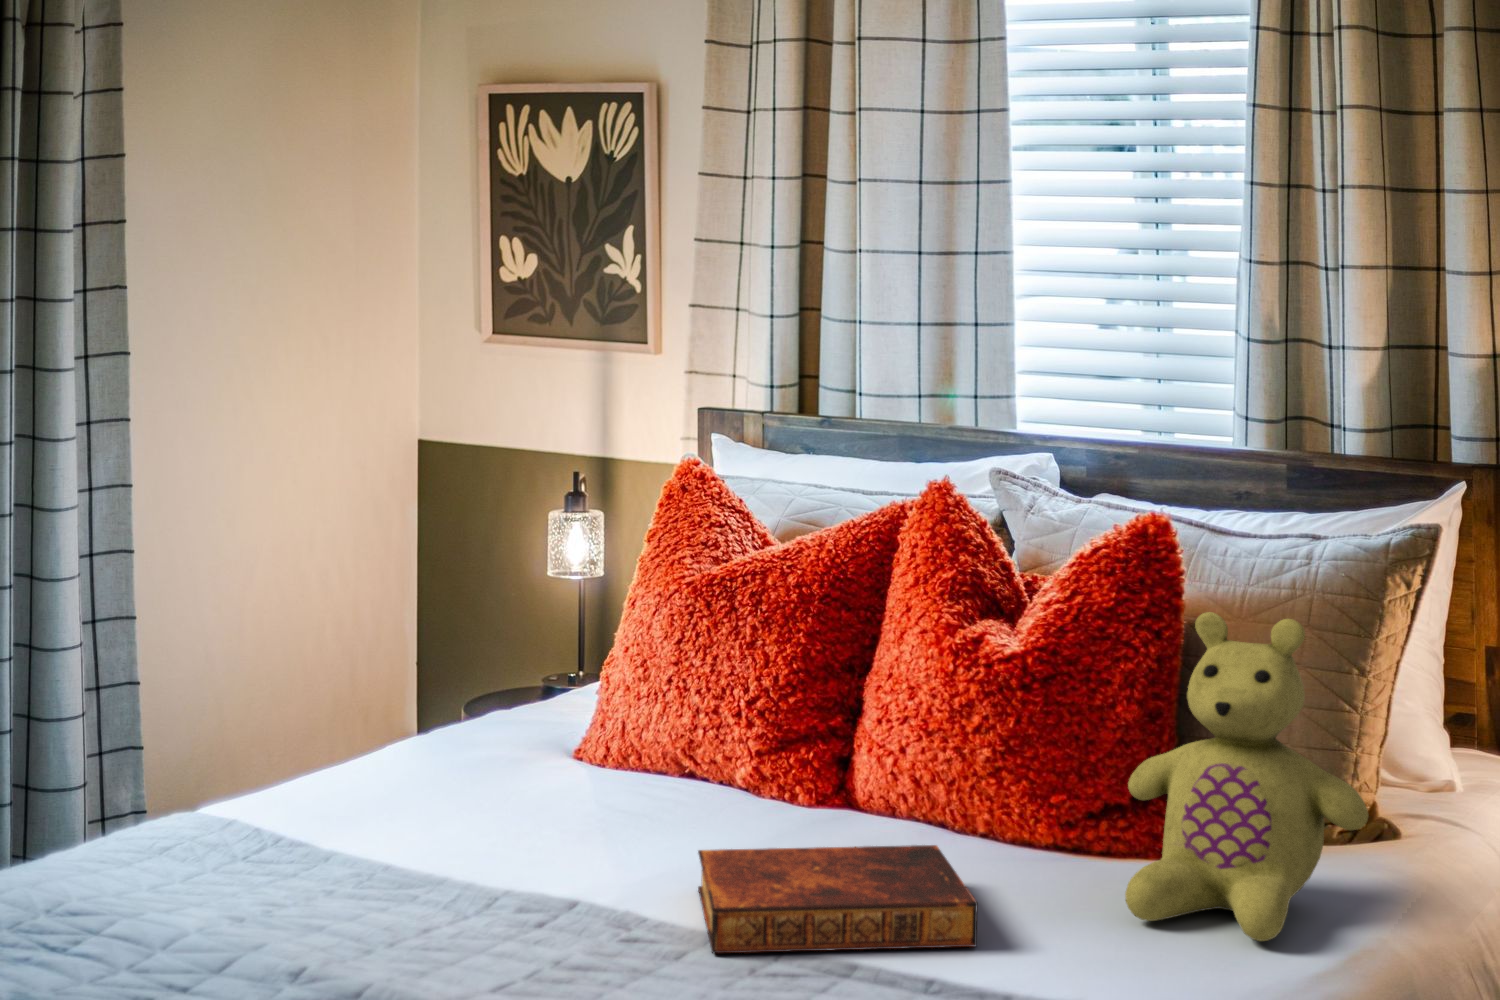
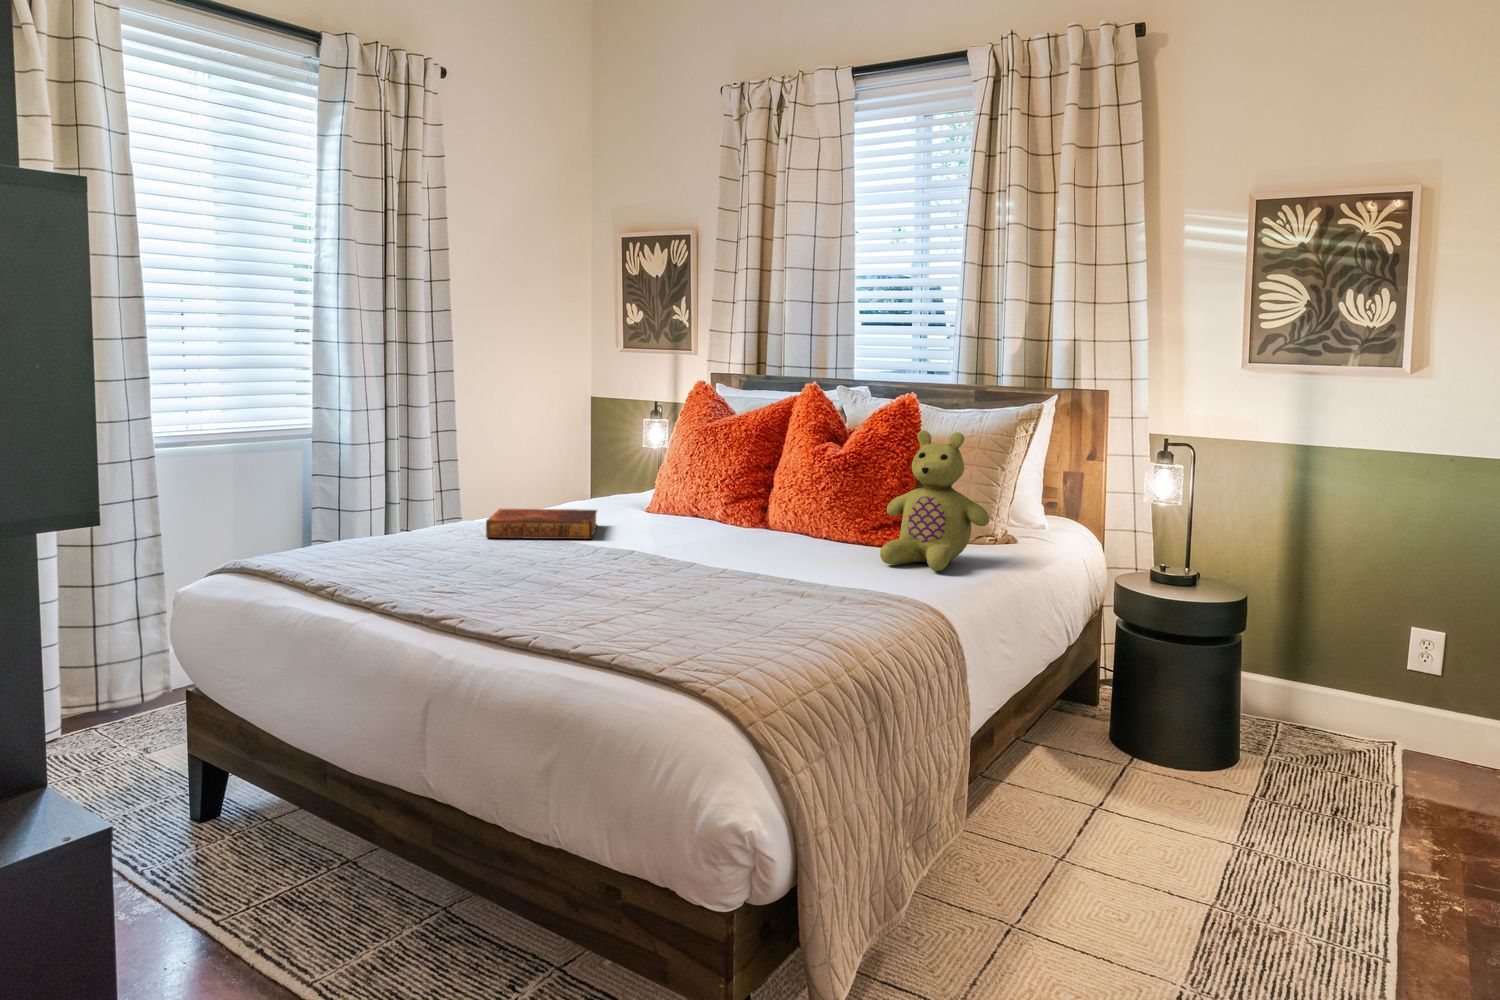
book: present [698,845,978,953] -> present [486,509,597,539]

